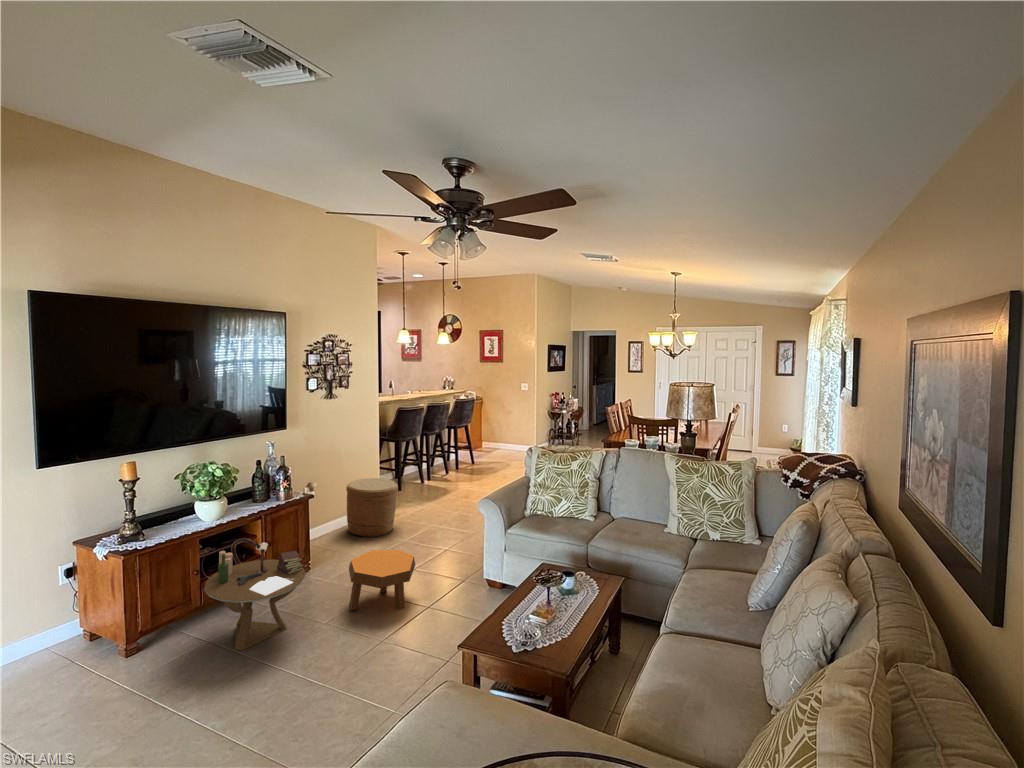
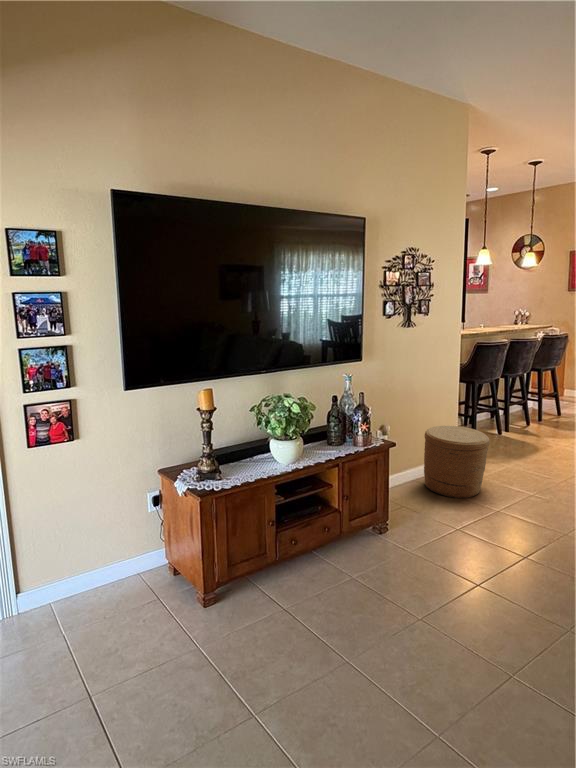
side table: present [202,538,305,650] -> none [277,491,398,634]
footstool: present [349,550,415,611] -> none [448,528,545,626]

